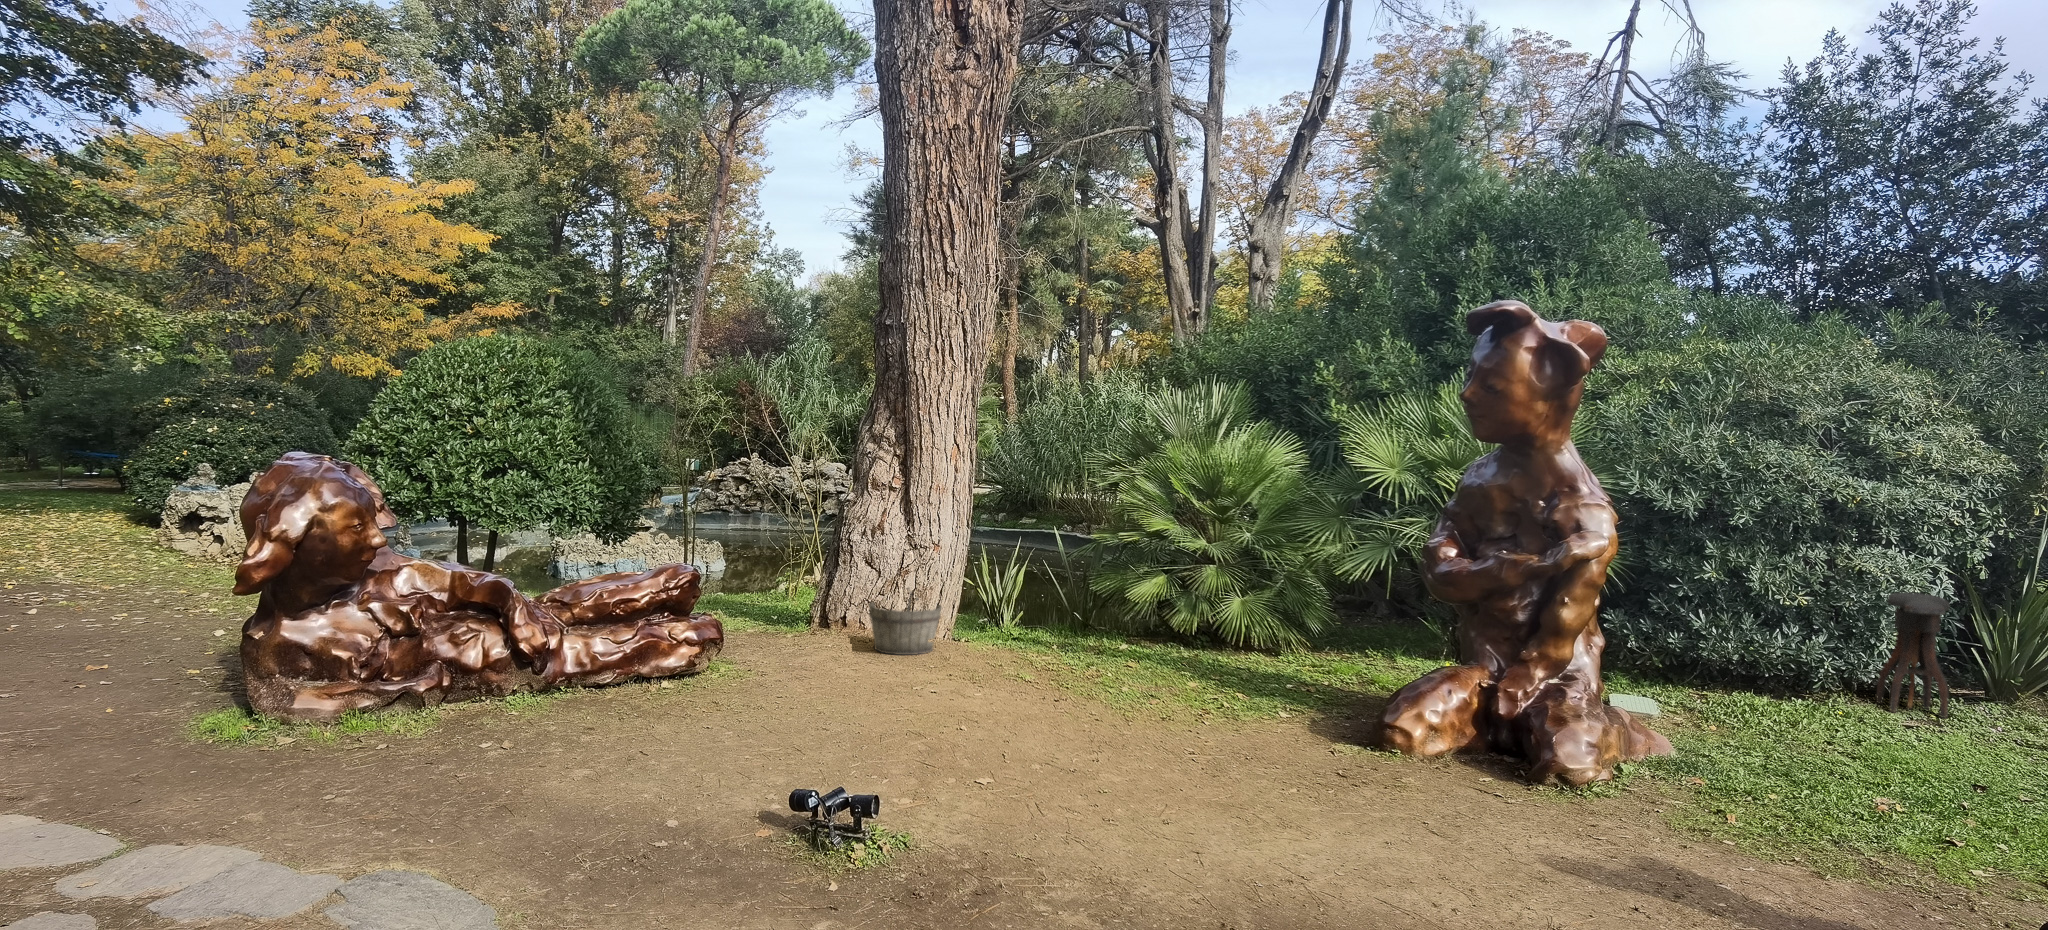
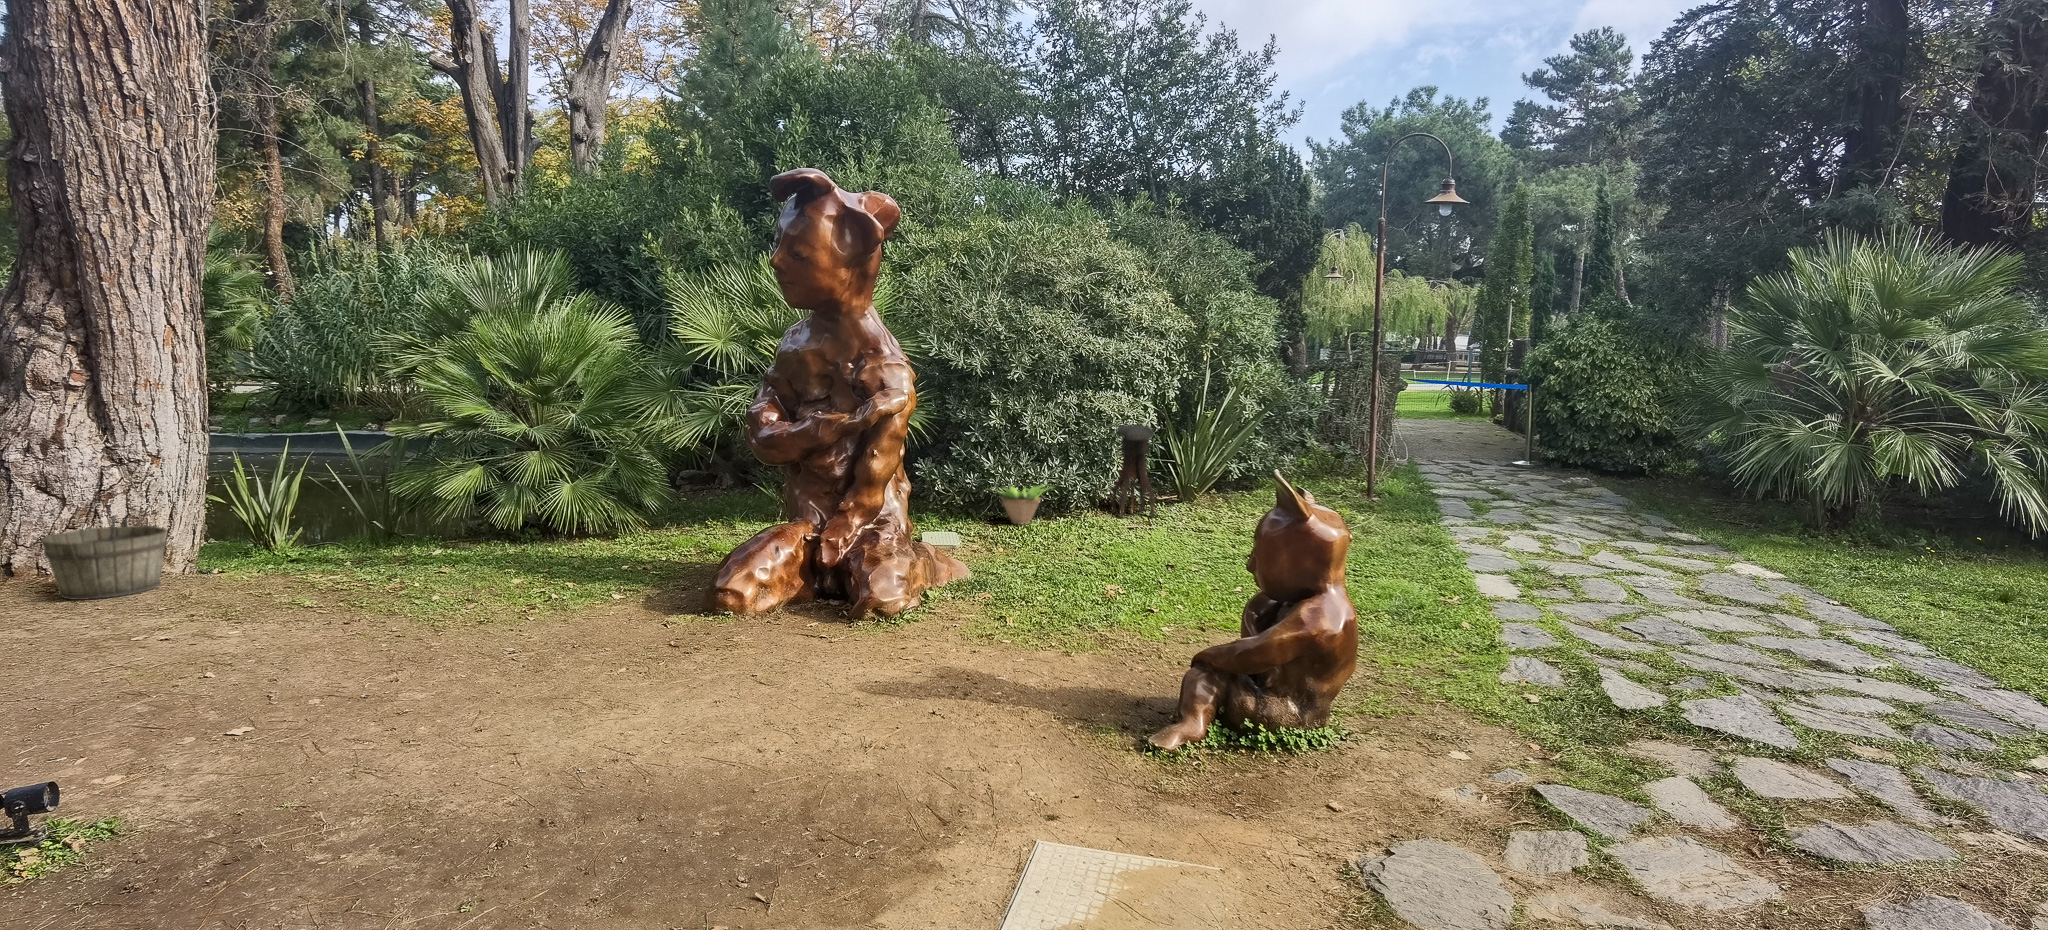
decorative plant: none [1688,652,1792,702] -> present [998,484,1046,524]

